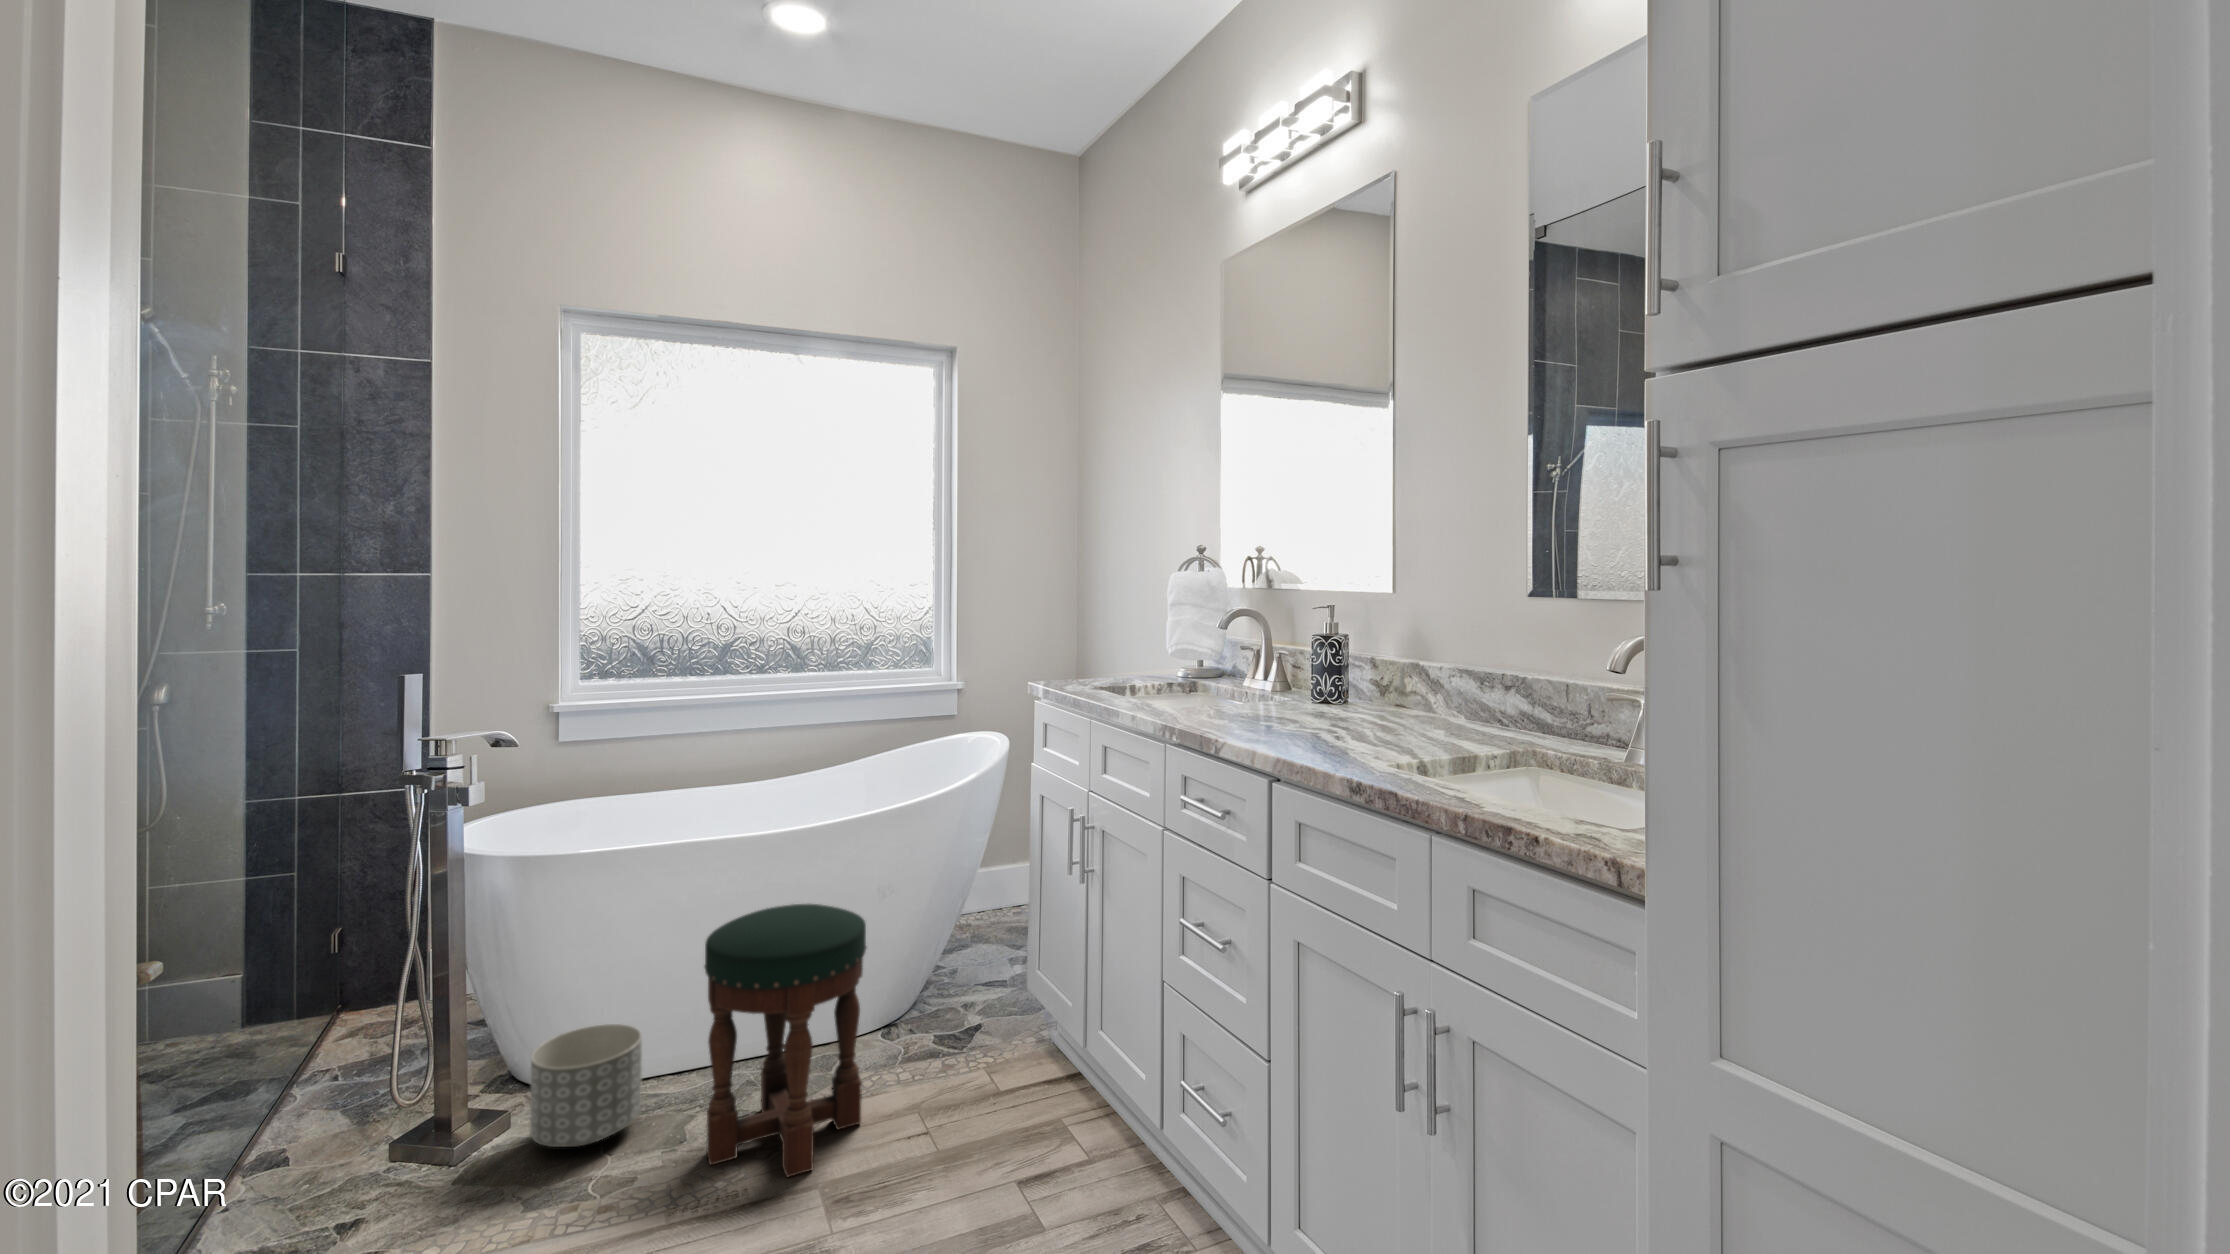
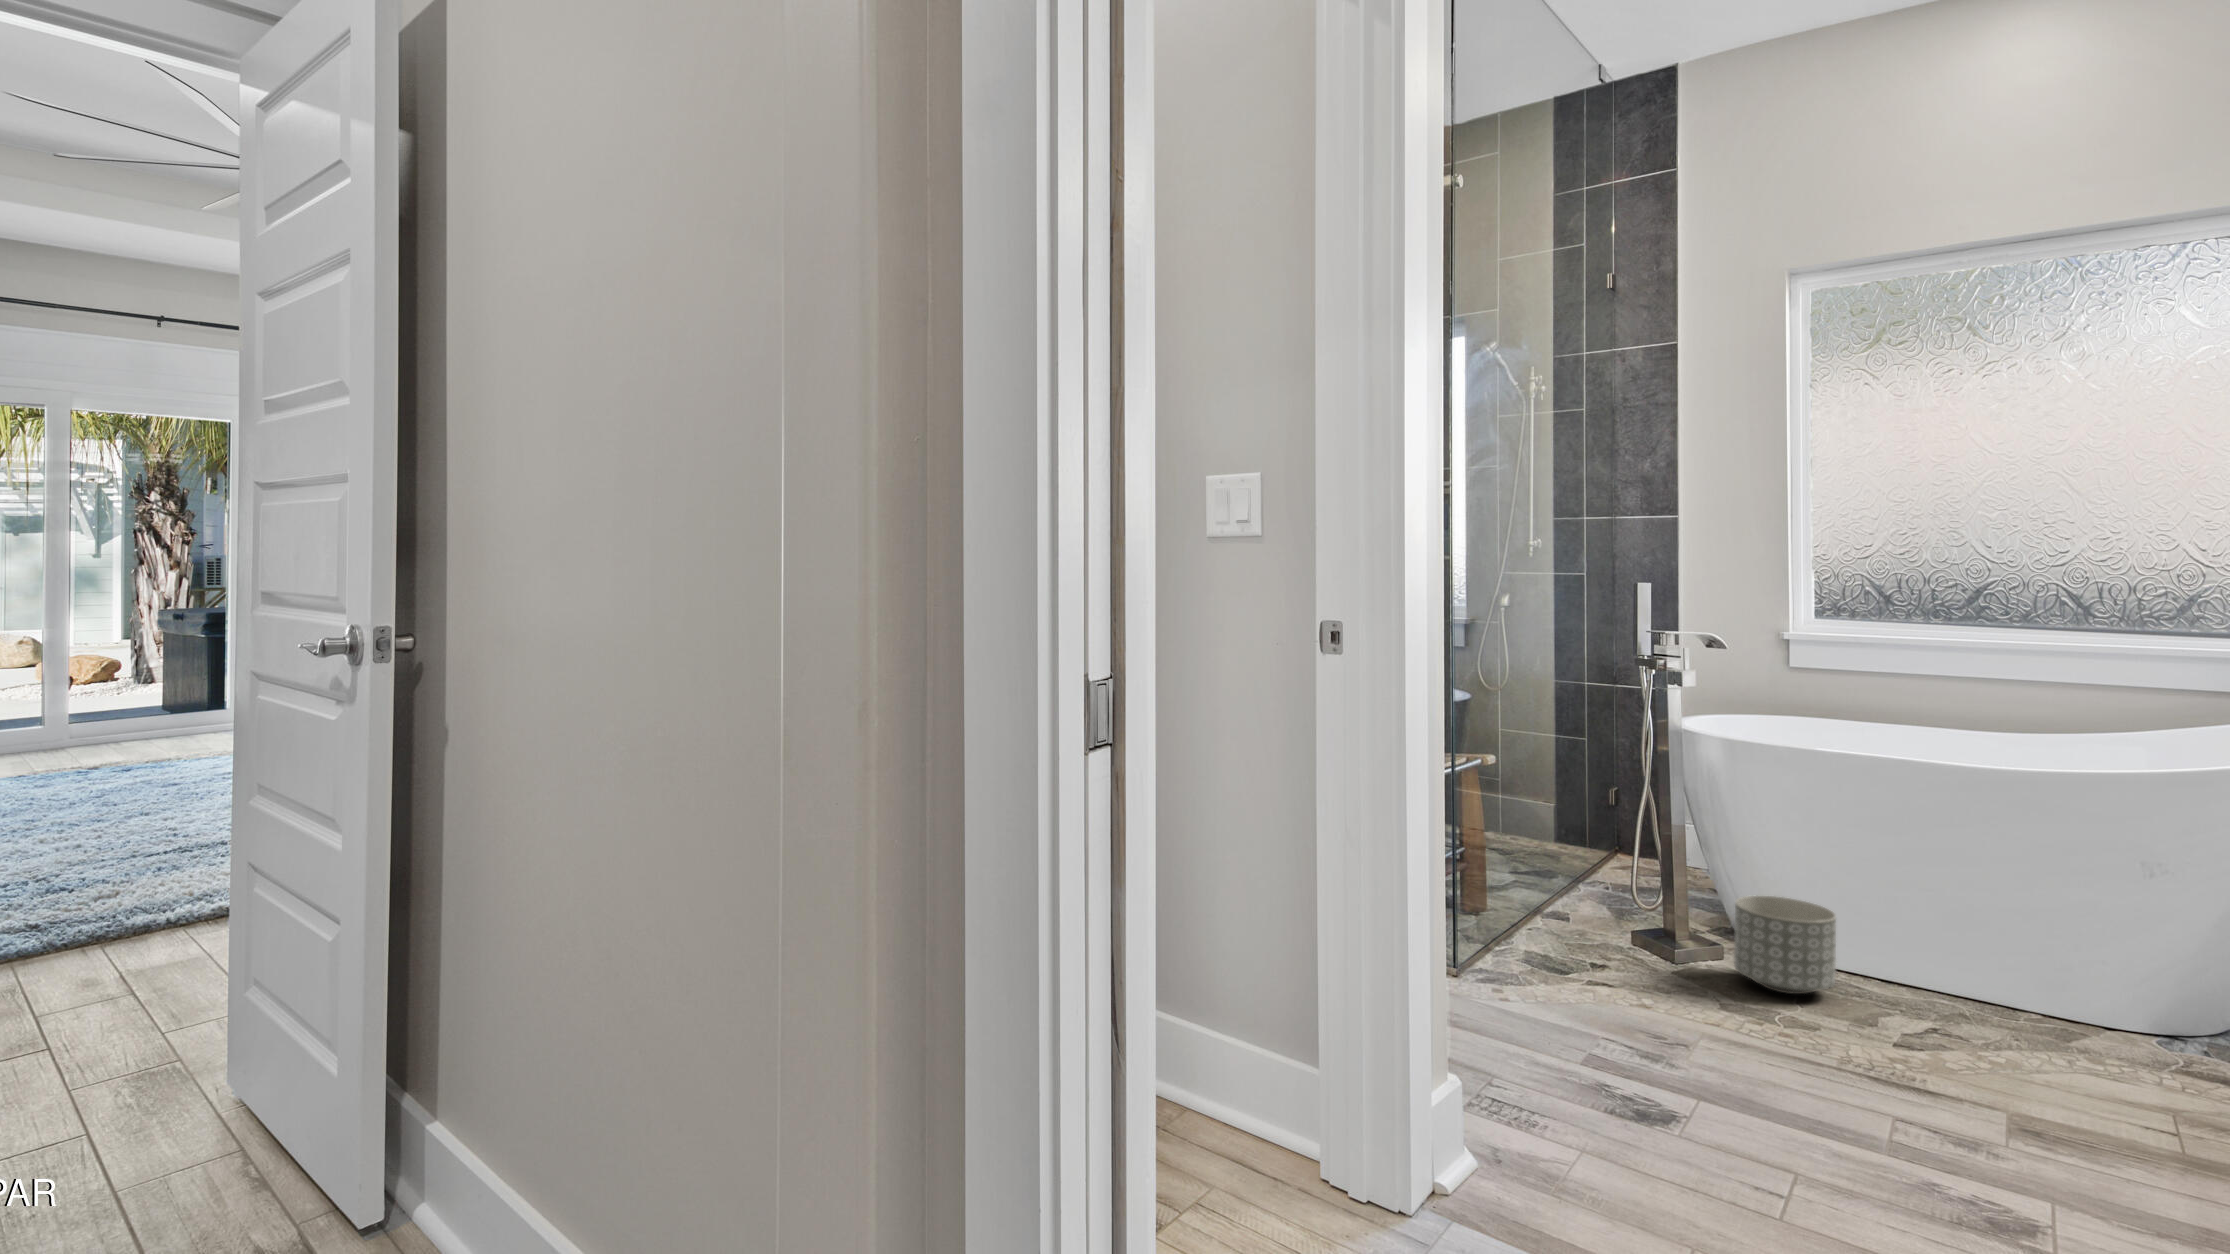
stool: present [704,904,866,1178] -> none [1891,825,2094,1094]

